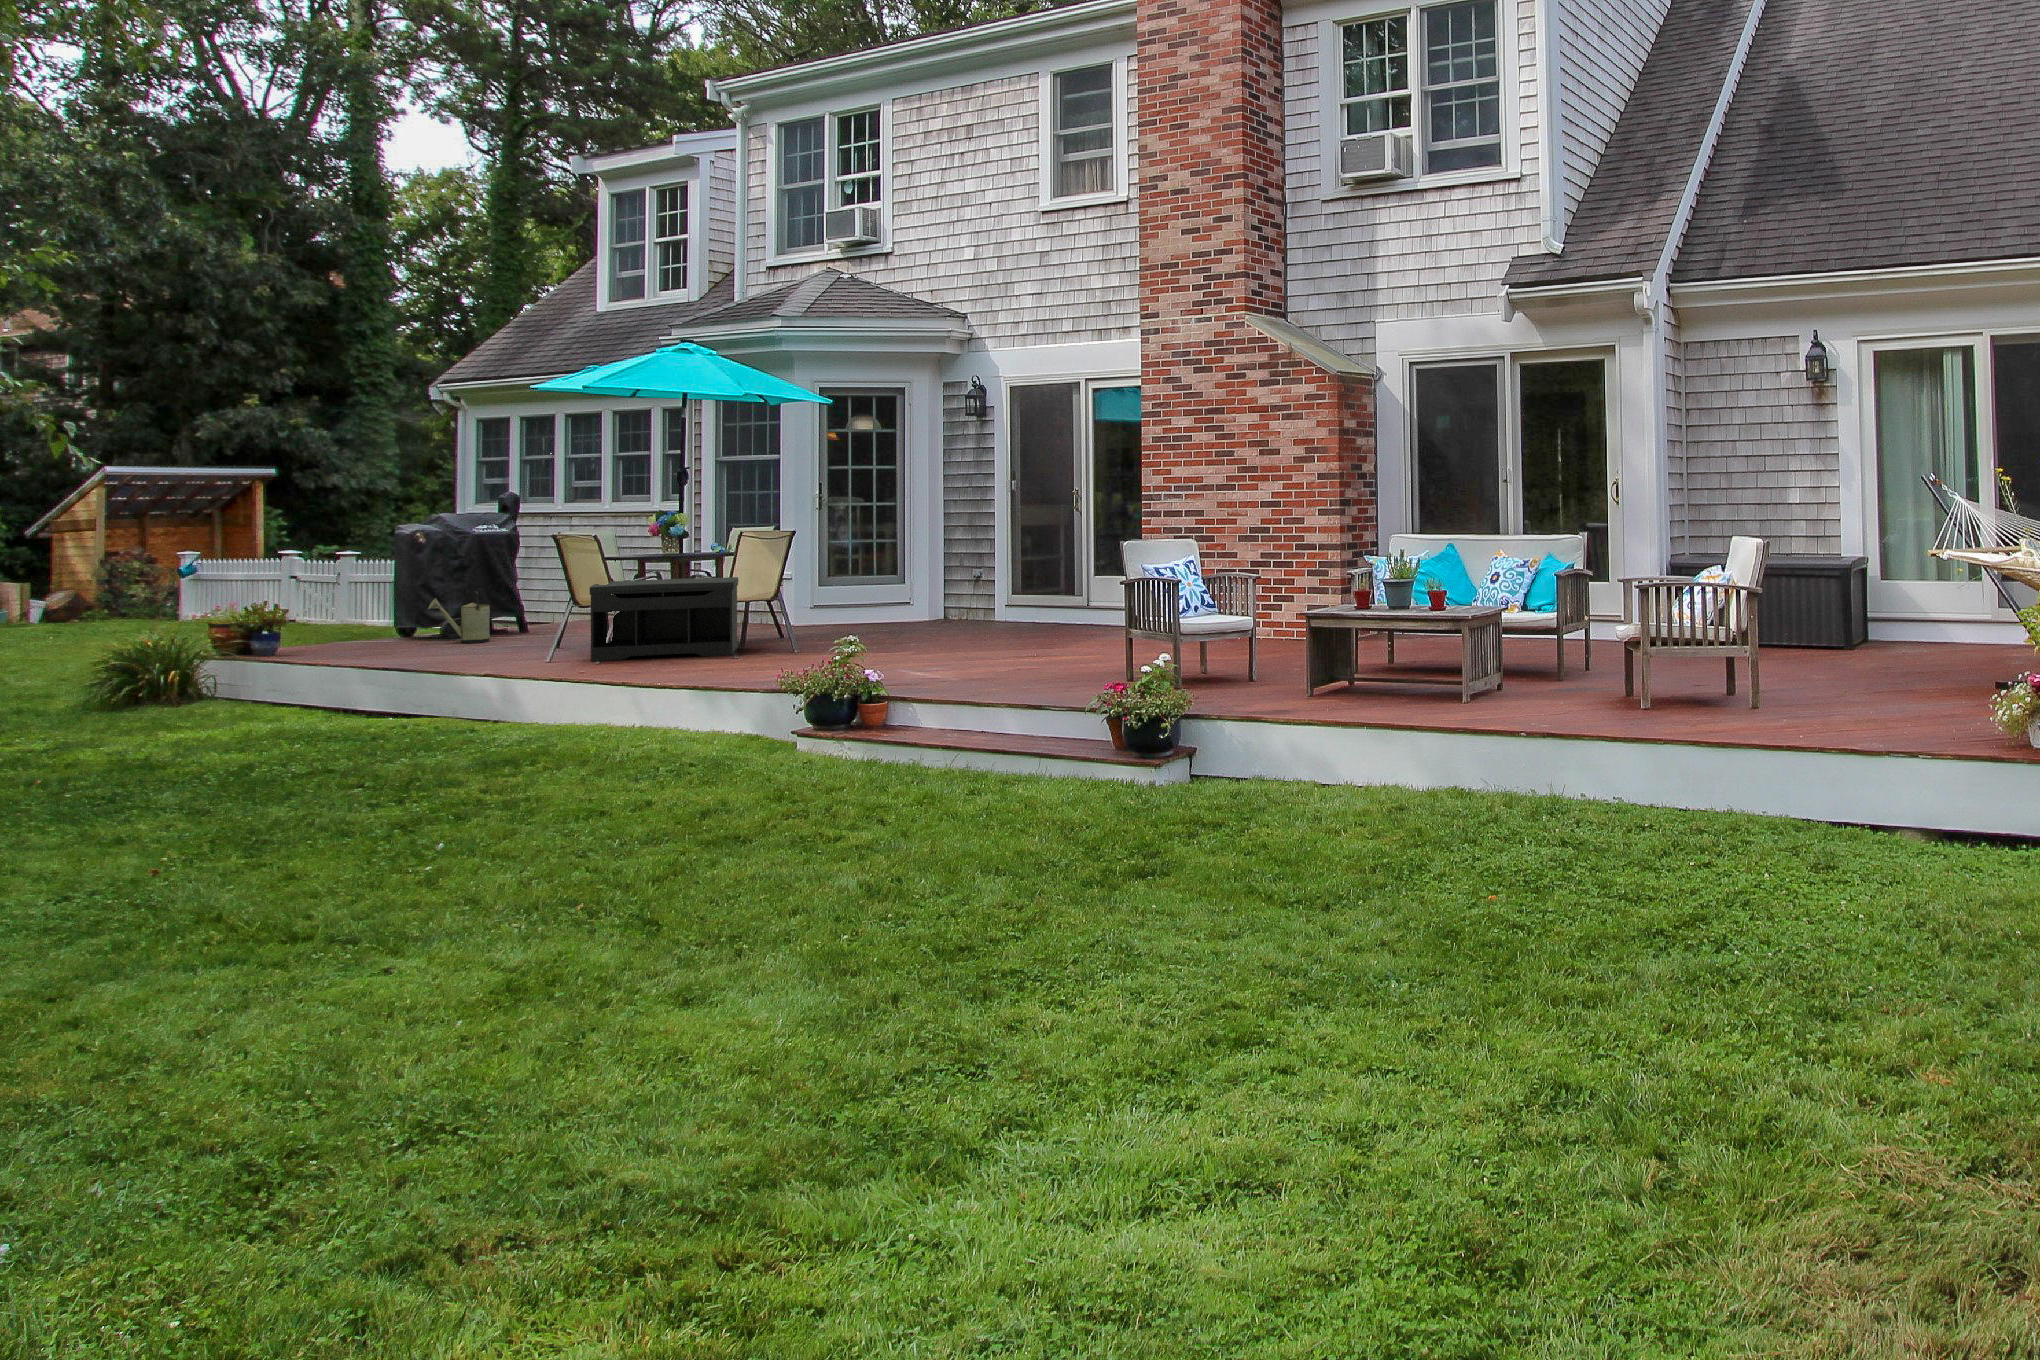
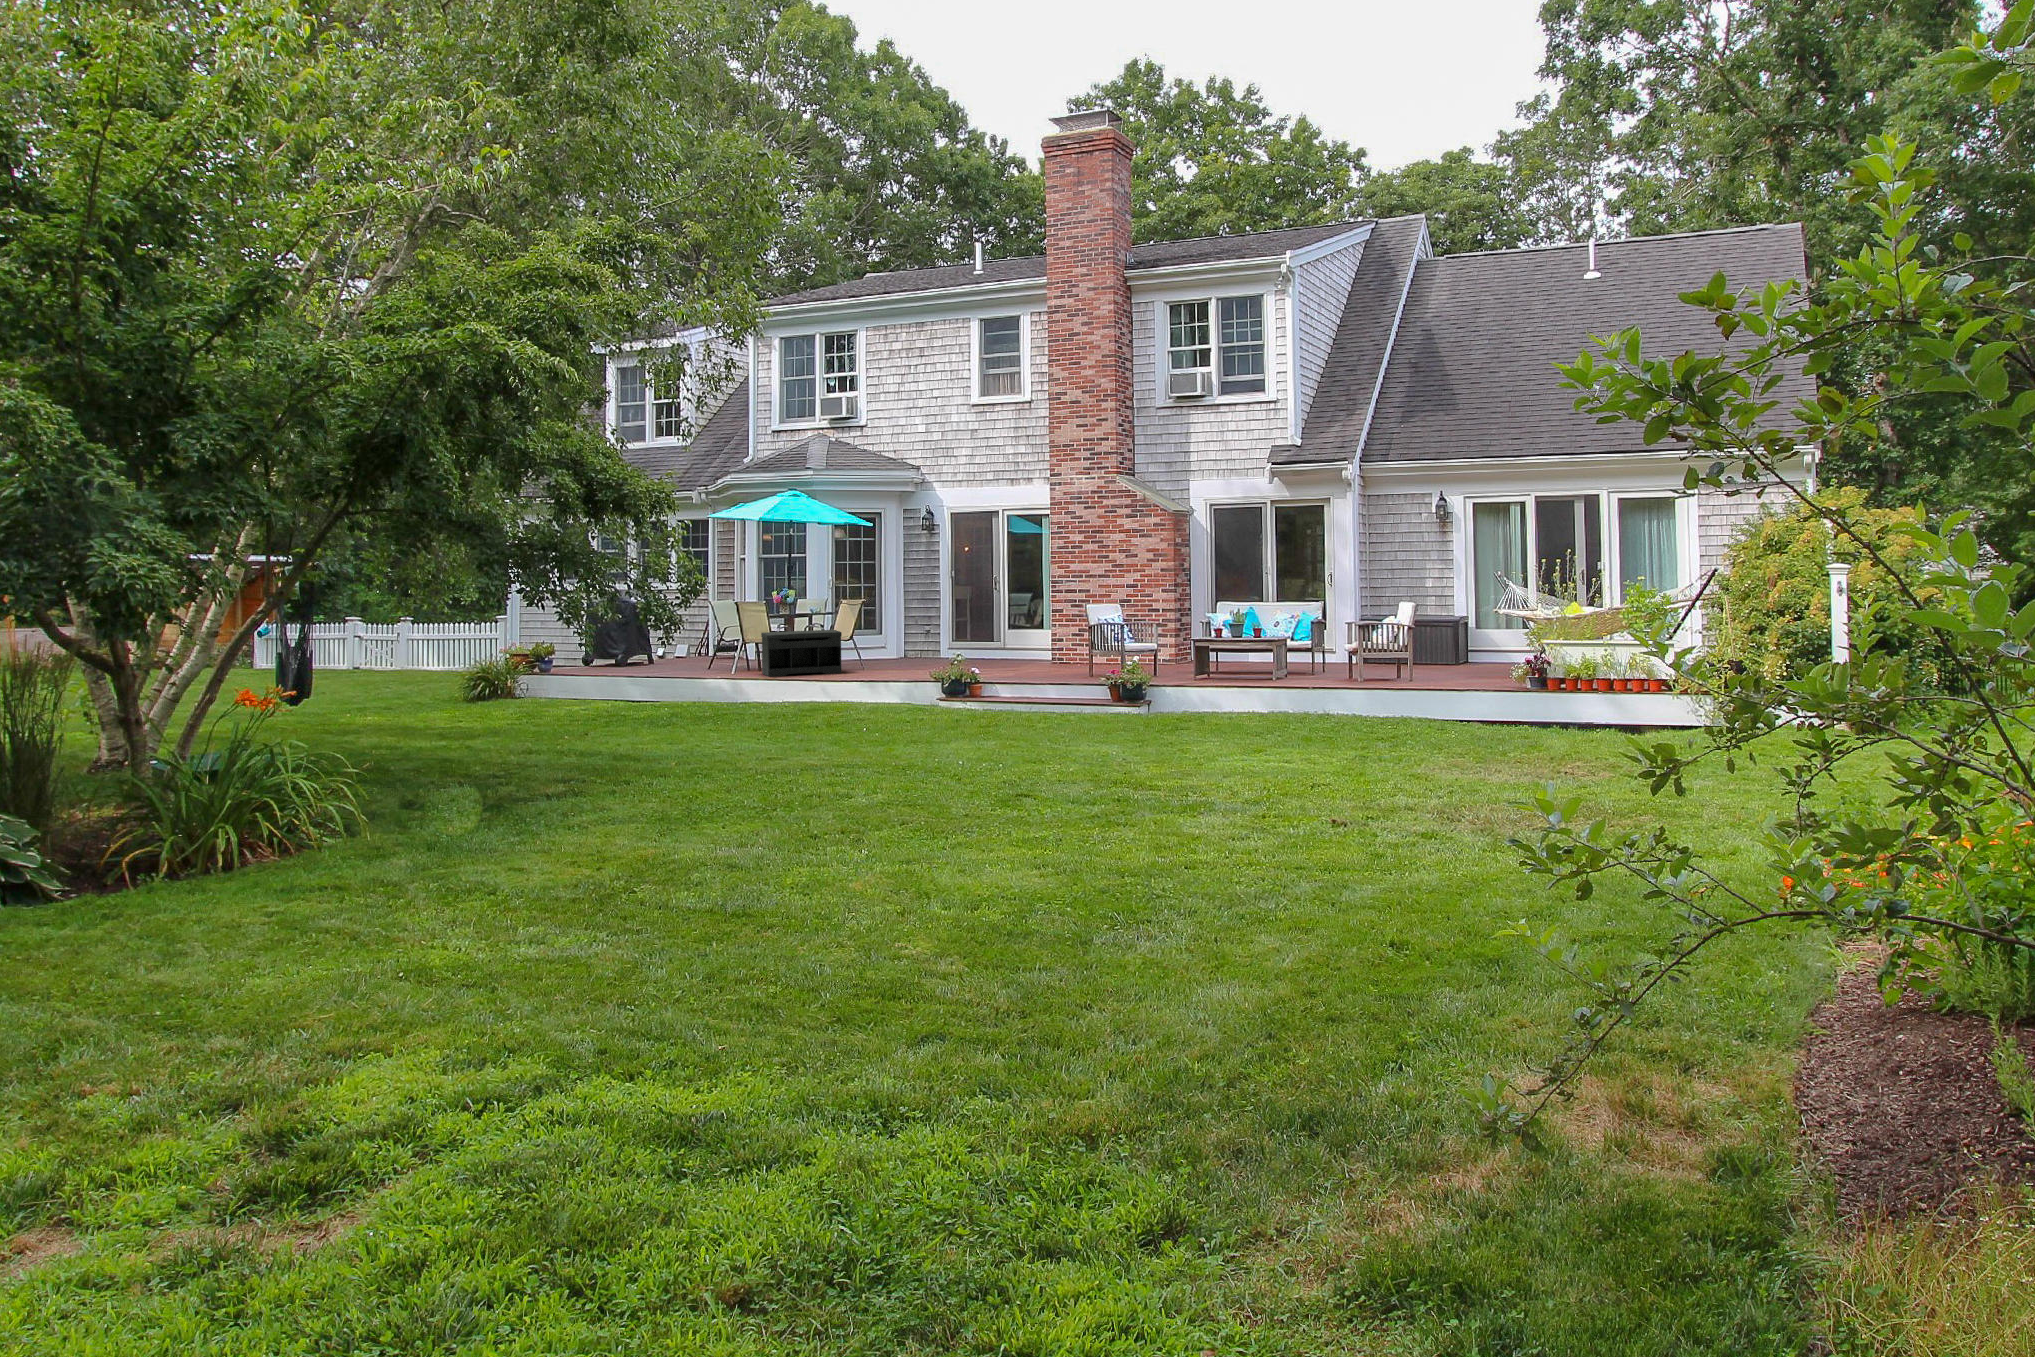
watering can: present [428,591,490,643] -> none [637,639,670,670]

